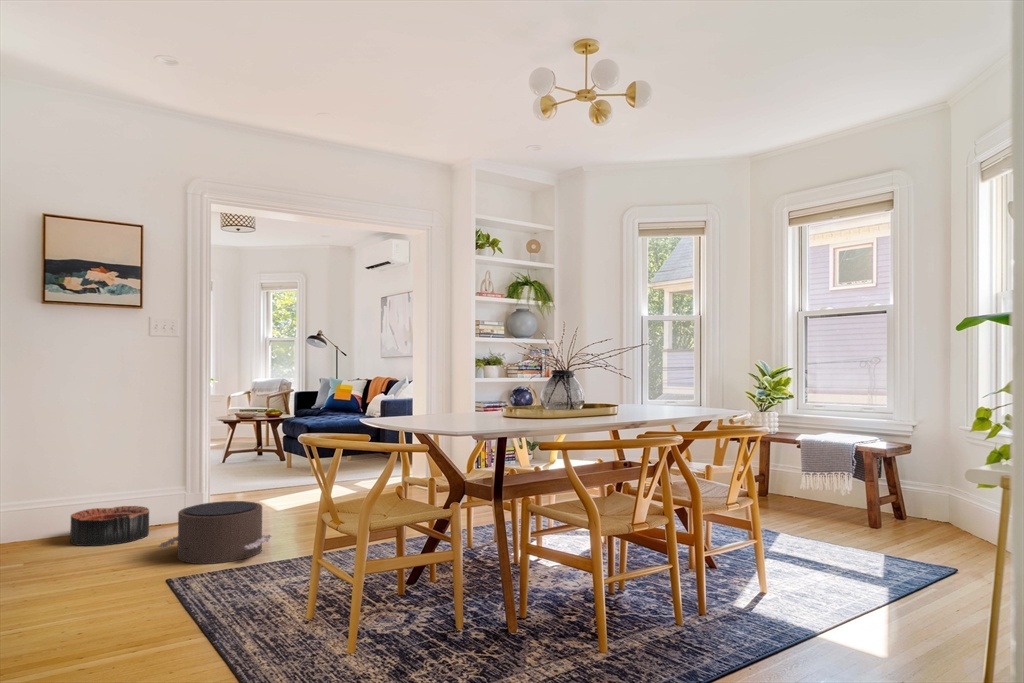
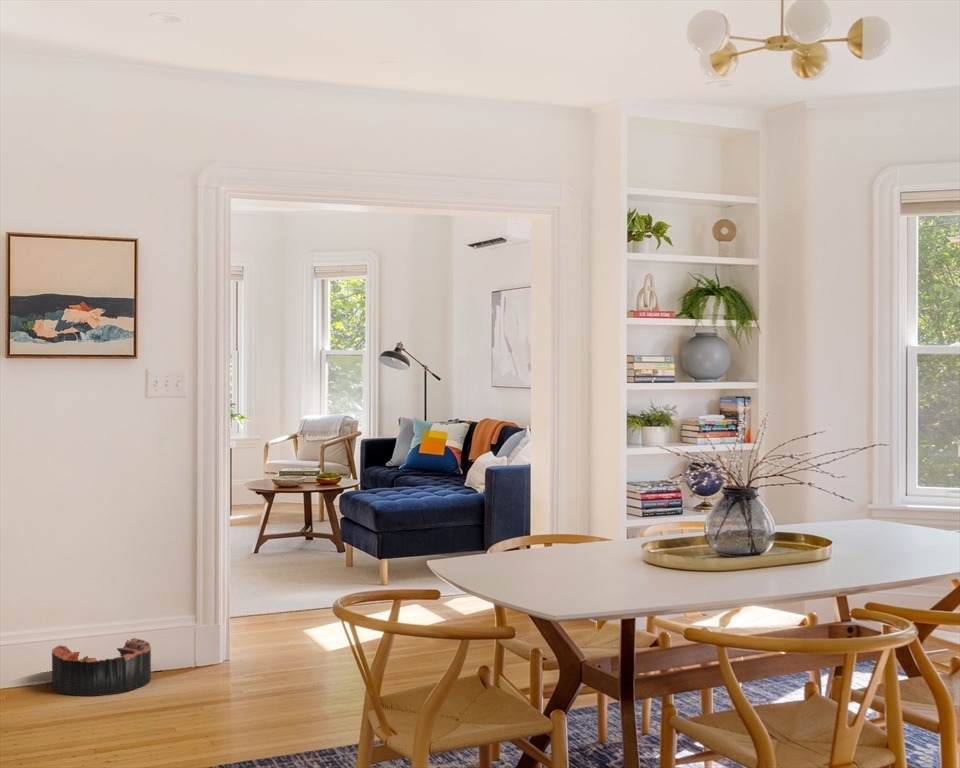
pouf: present [159,501,271,564] -> none [160,646,311,739]

